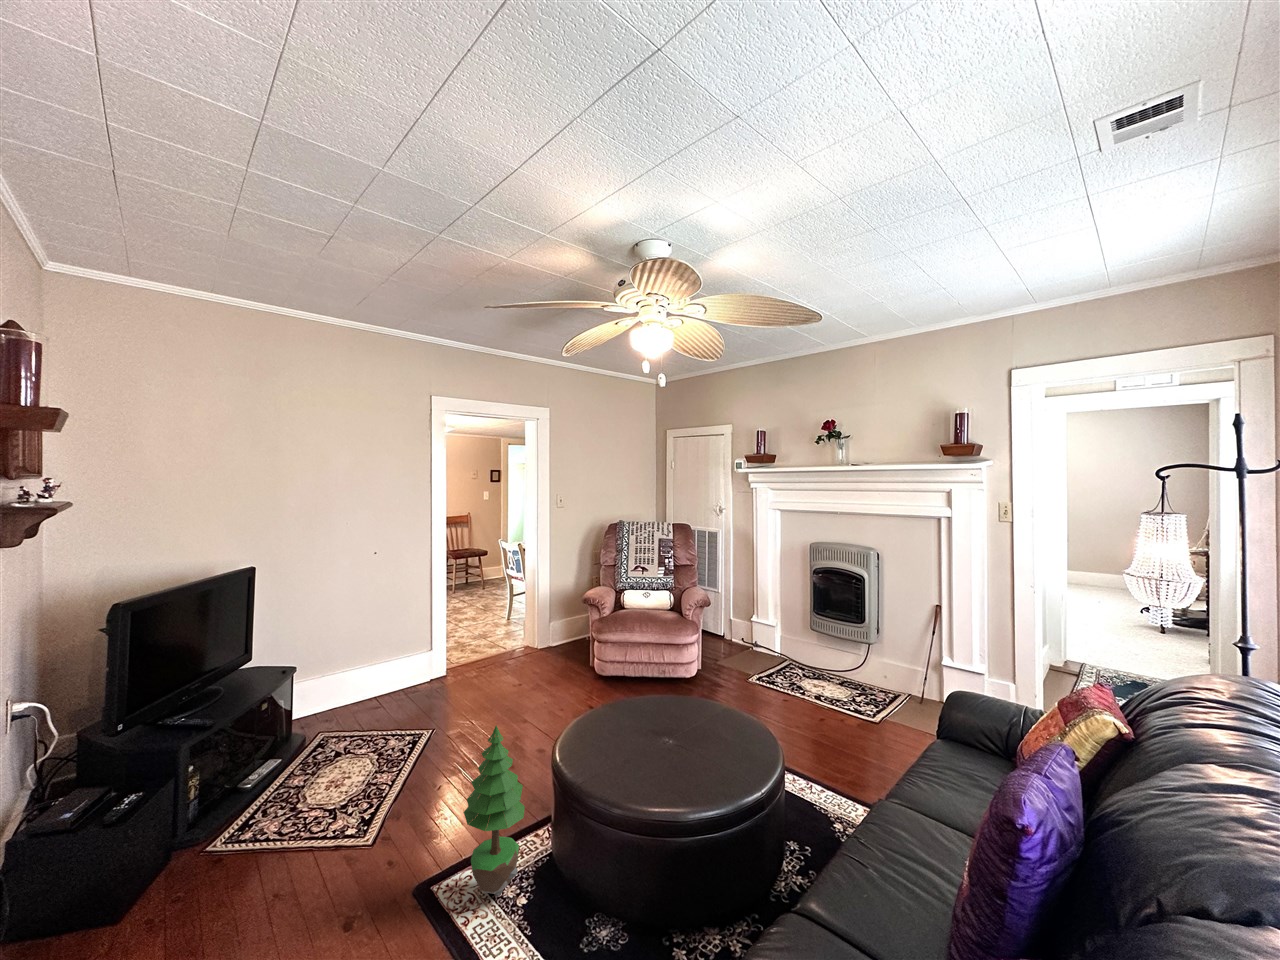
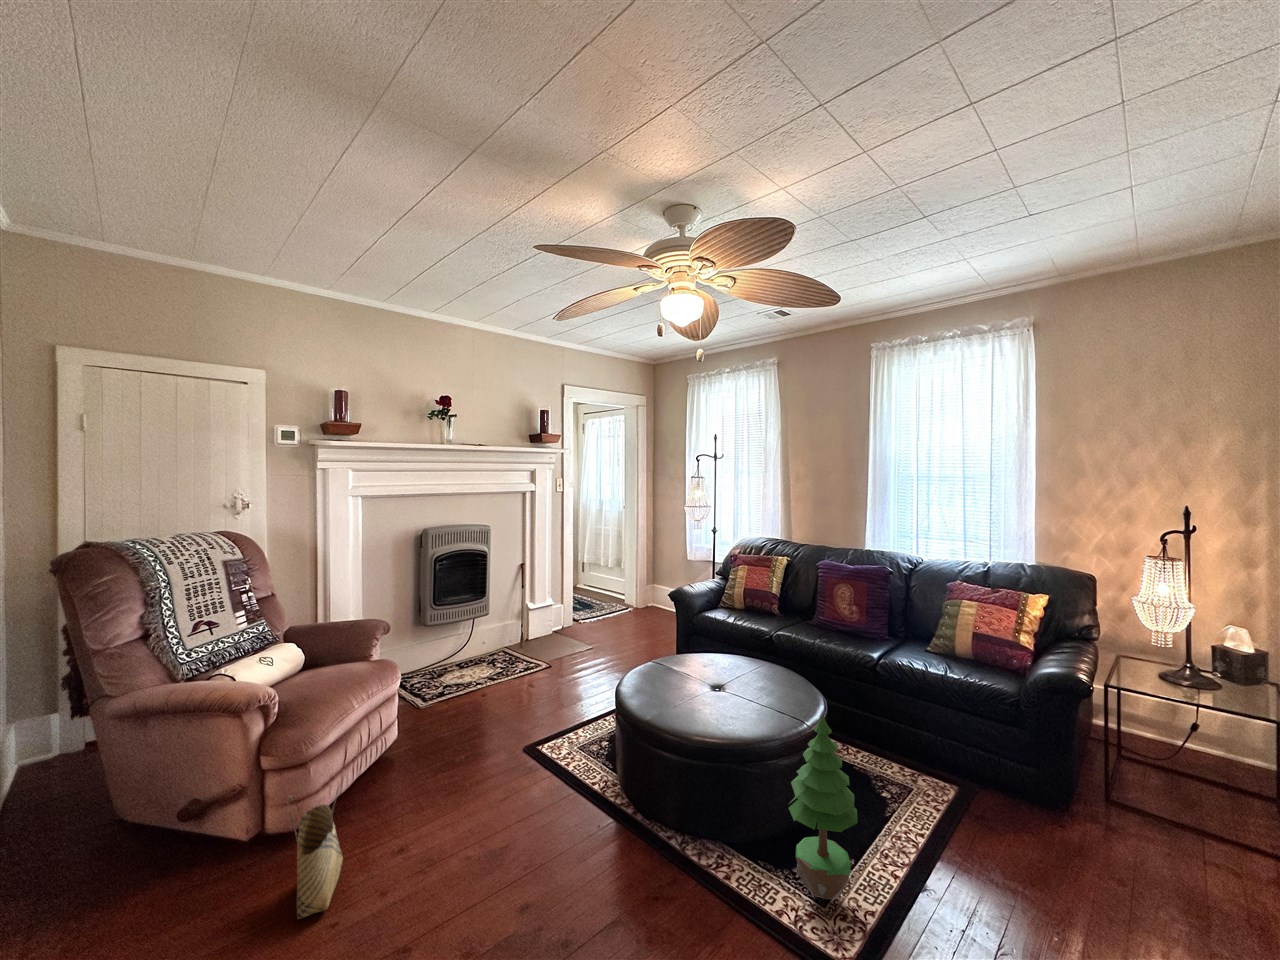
woven basket: none [549,643,584,699] -> present [287,783,343,919]

